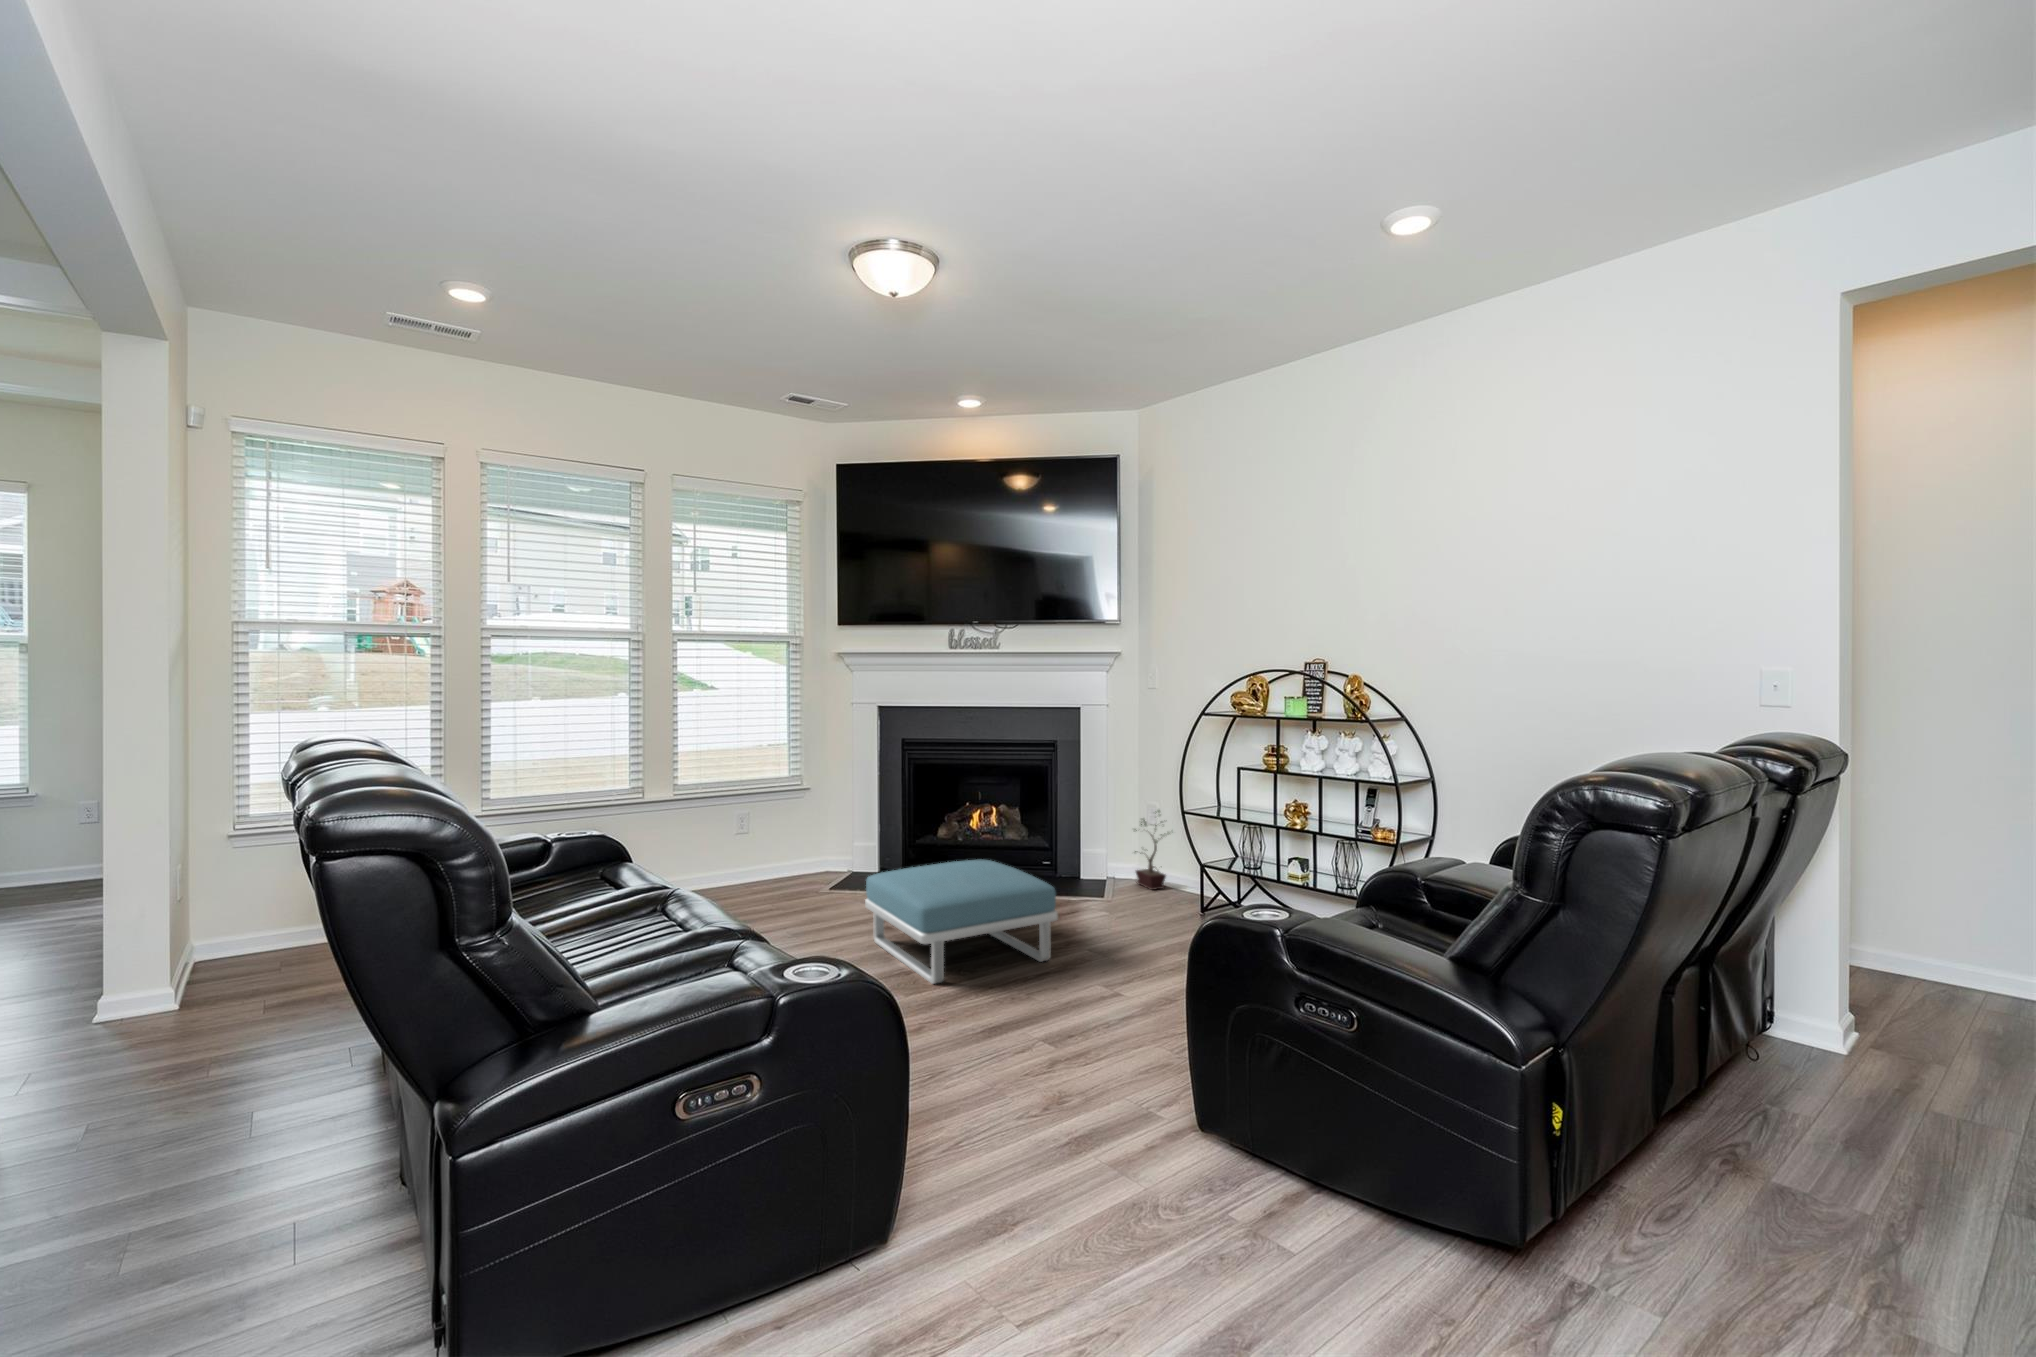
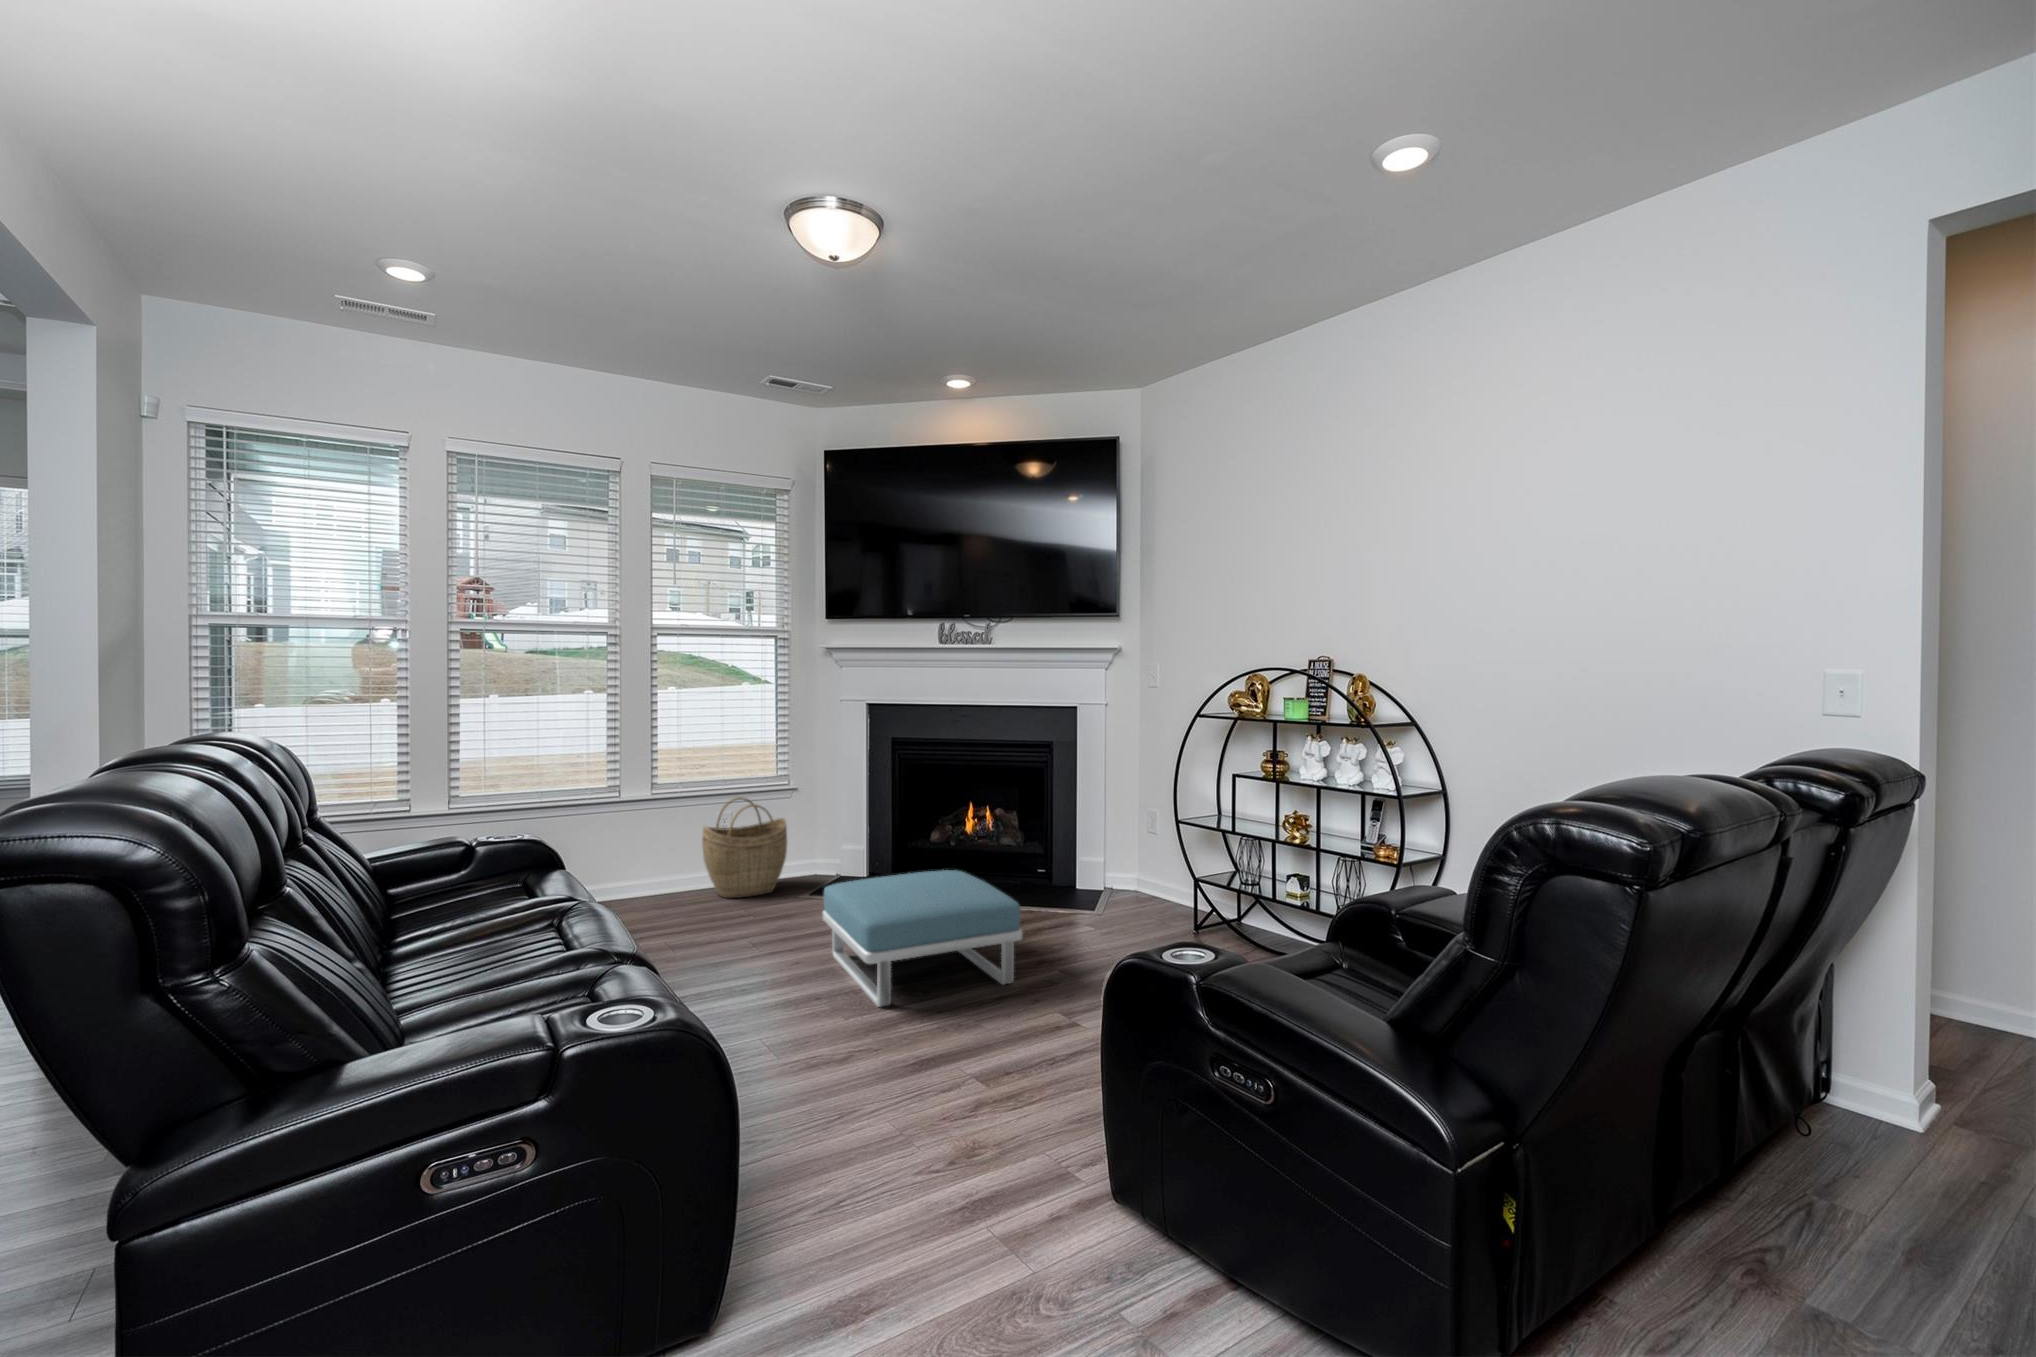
woven basket: none [727,797,808,893] -> present [702,798,787,898]
potted plant: present [1134,810,1170,890] -> none [1130,816,1175,904]

